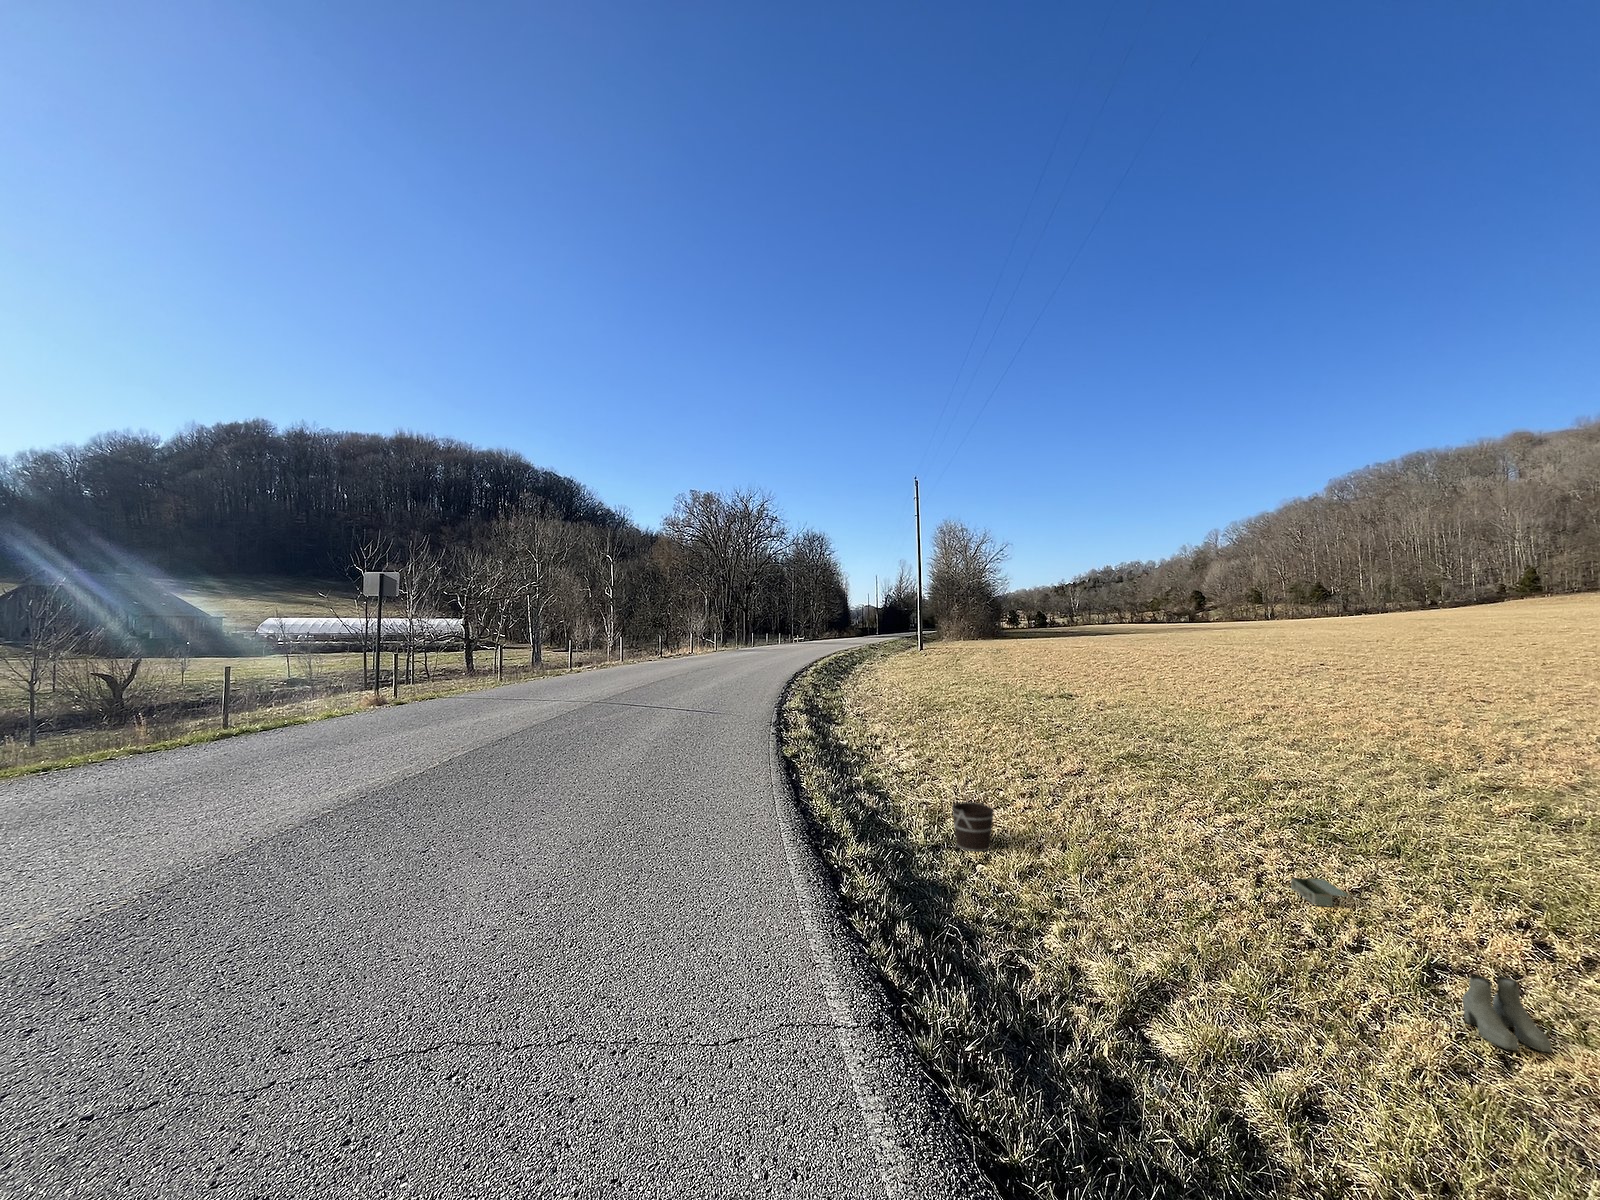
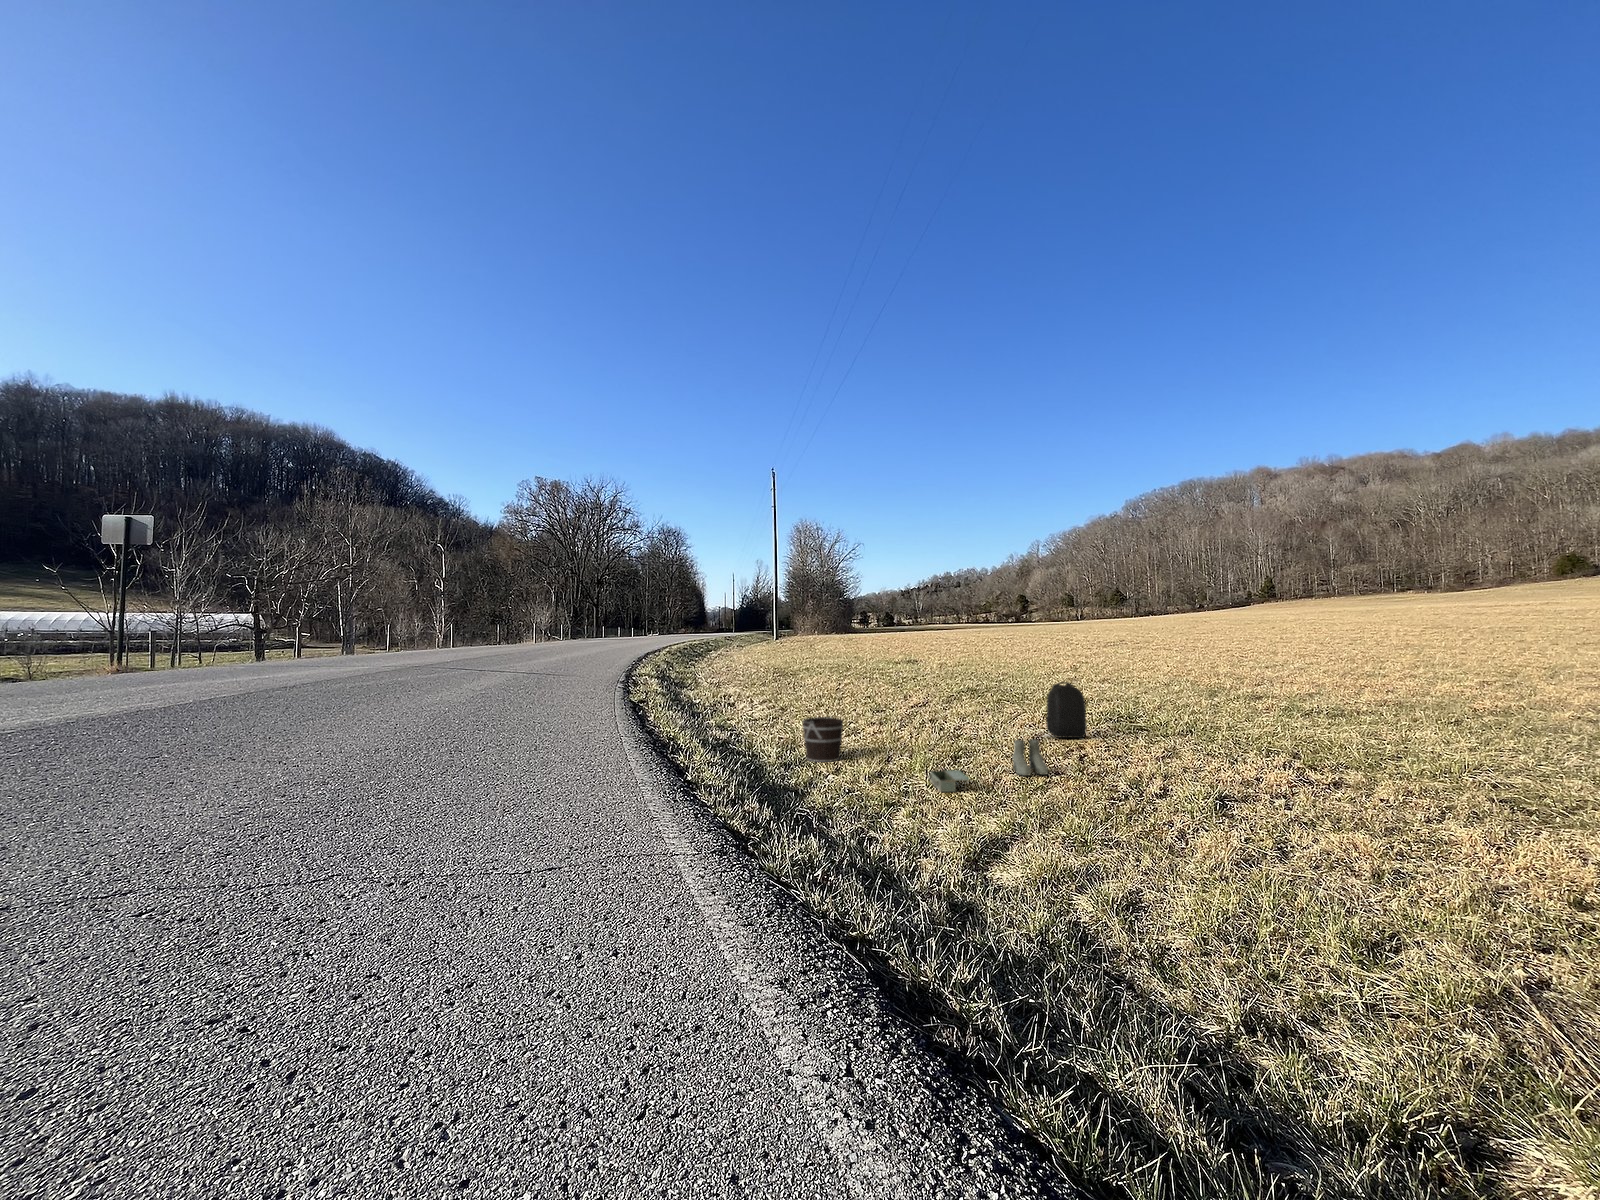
backpack: none [1219,777,1267,841] -> present [1046,682,1087,738]
toolbox: present [1291,878,1349,907] -> present [930,770,970,792]
boots: present [1462,975,1552,1053] -> present [1012,739,1048,776]

